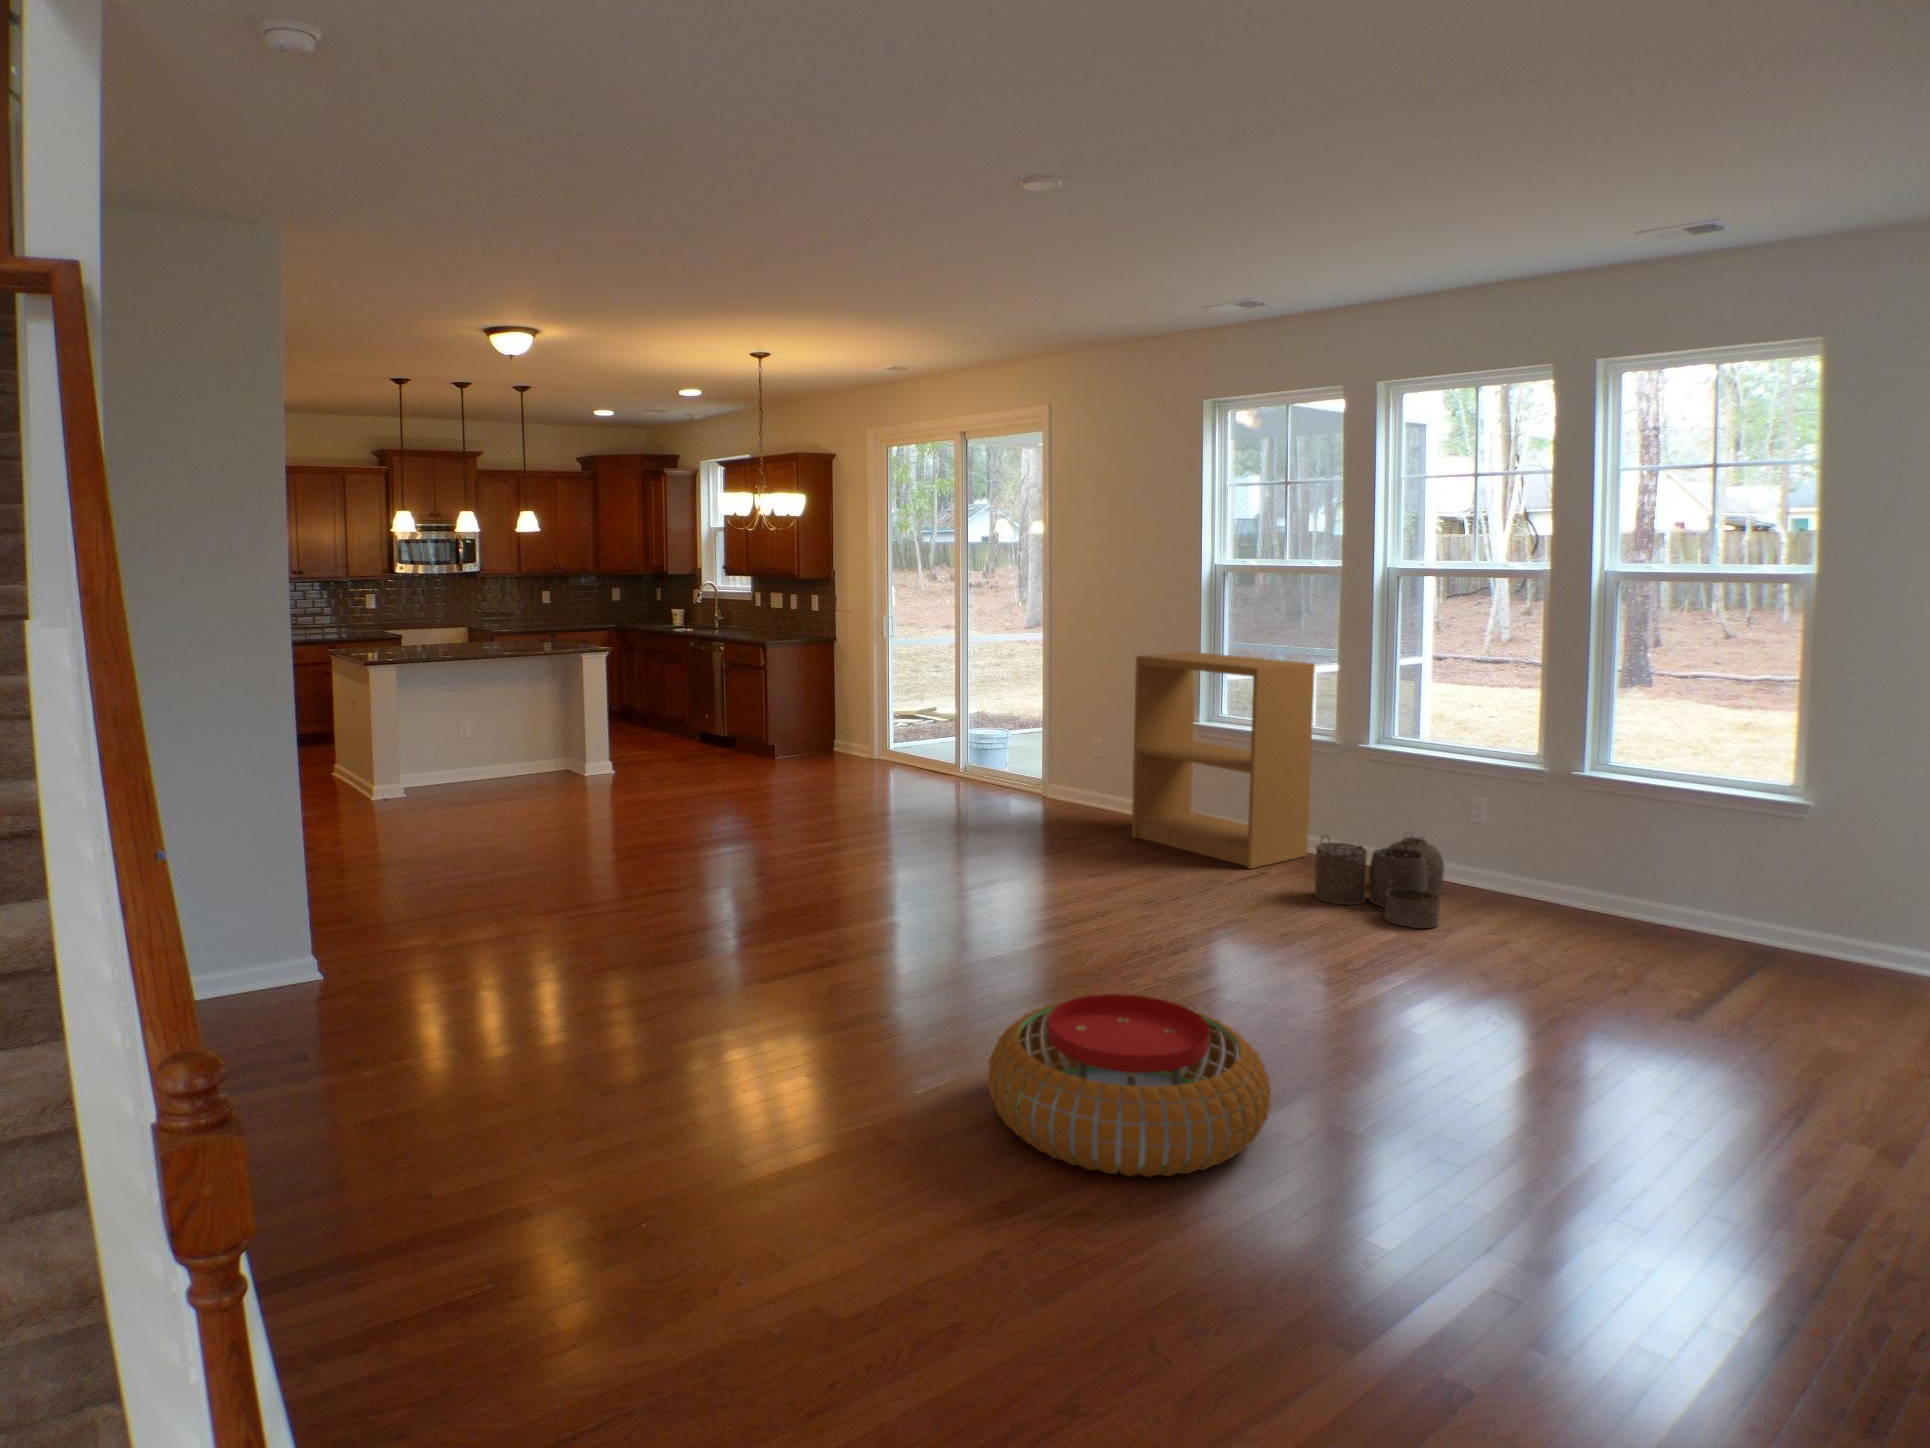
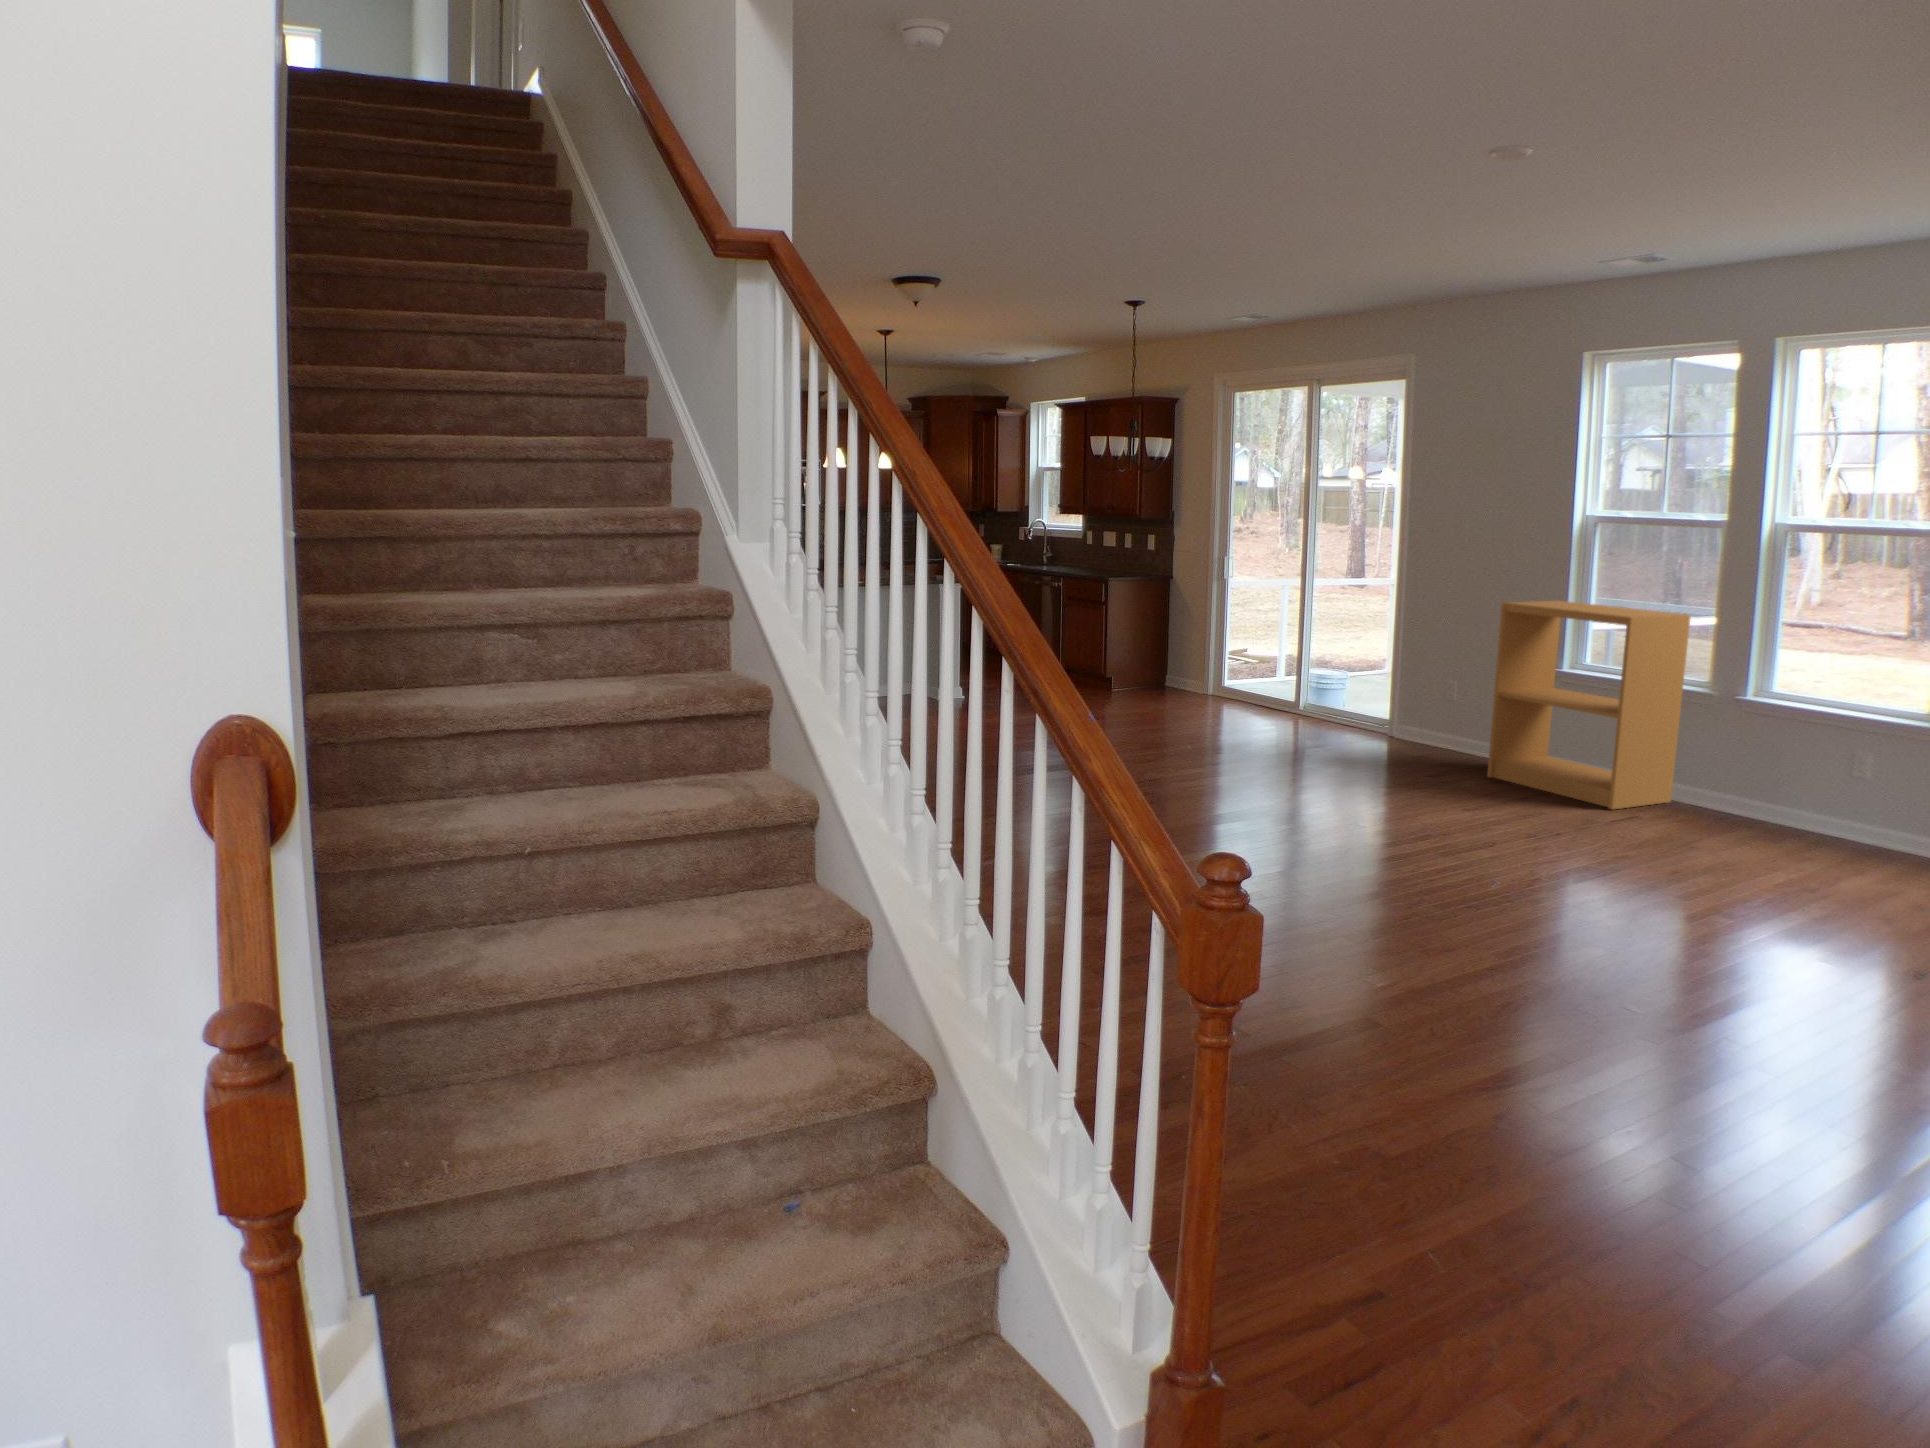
woven basket: present [1315,836,1444,928] -> none [1679,779,1818,868]
pouf: present [988,994,1271,1177] -> none [1396,882,1648,1017]

